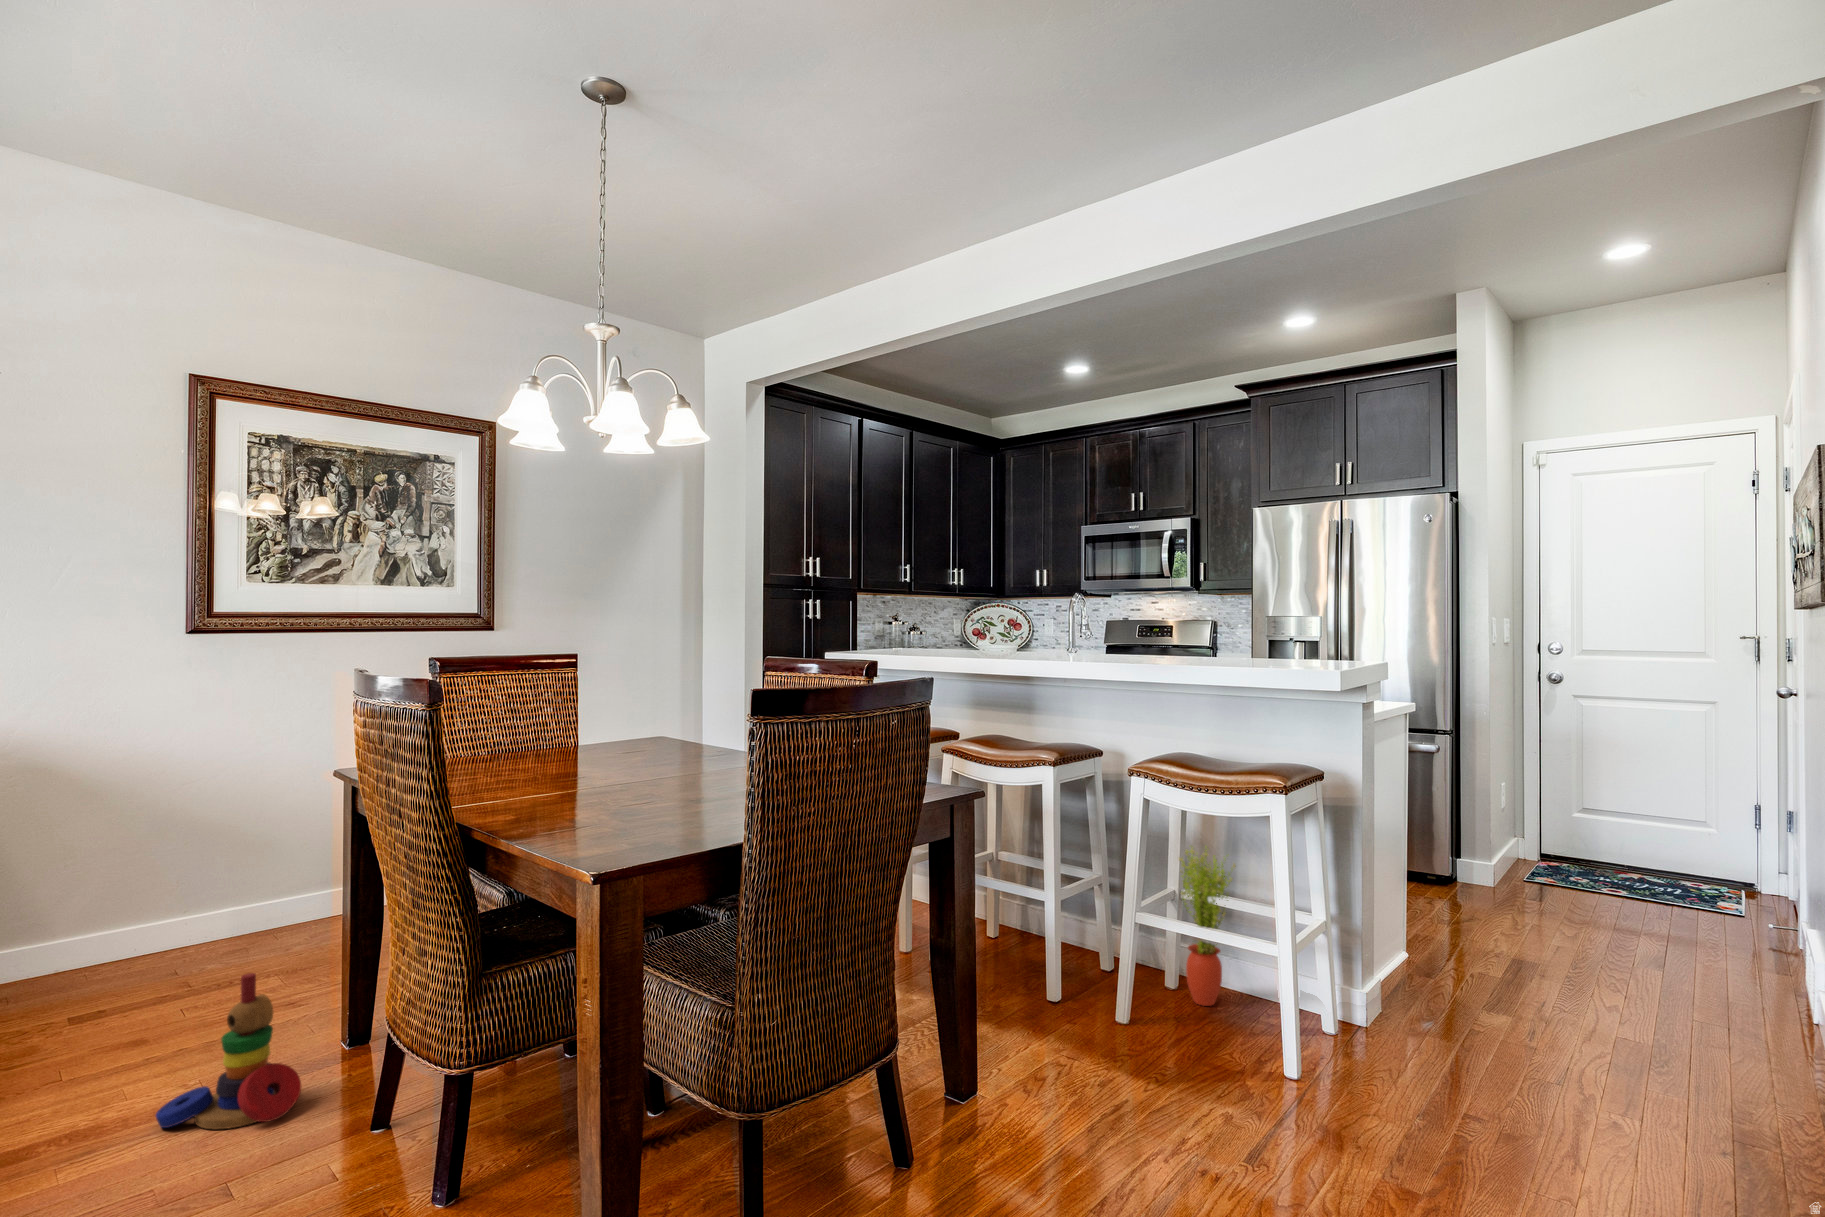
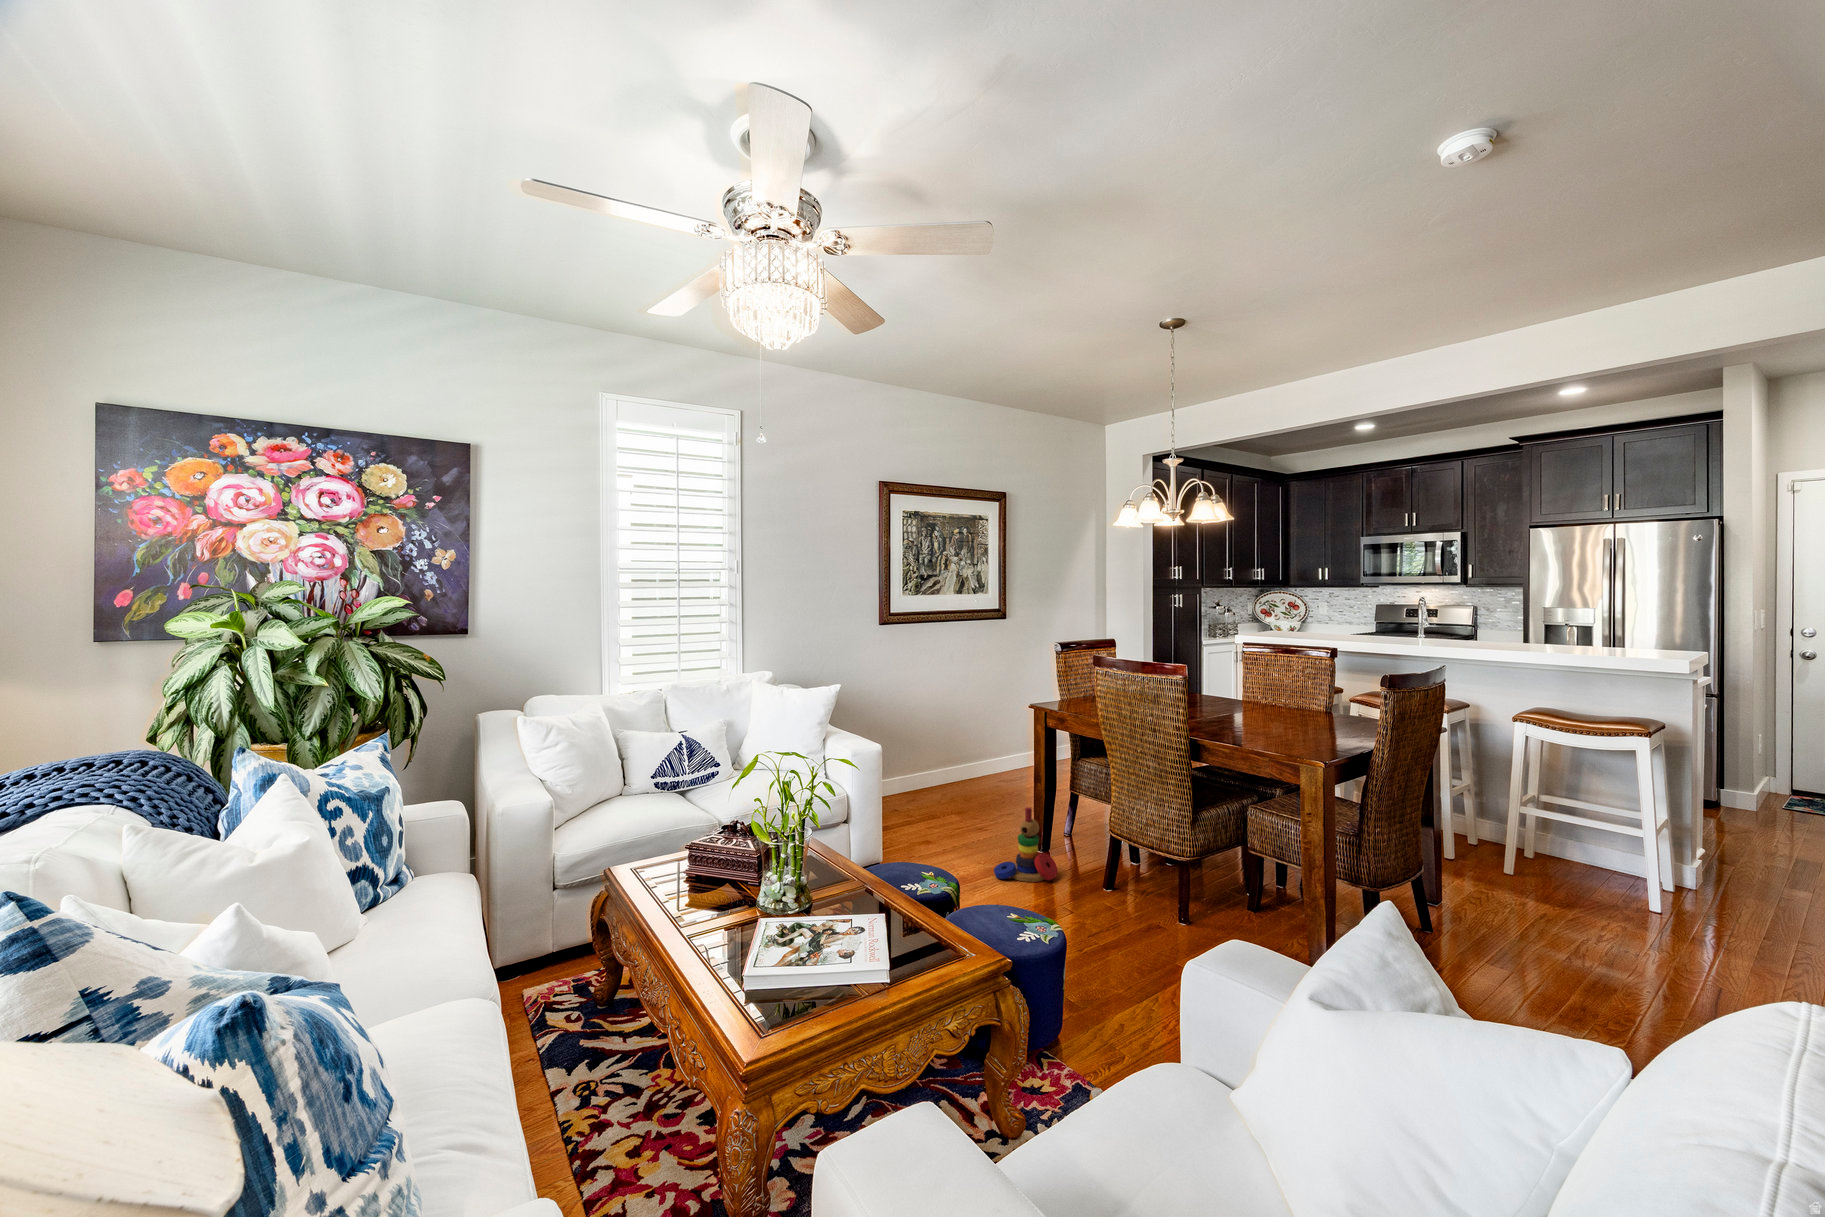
potted plant: present [1179,847,1236,1006] -> none [1542,767,1587,867]

